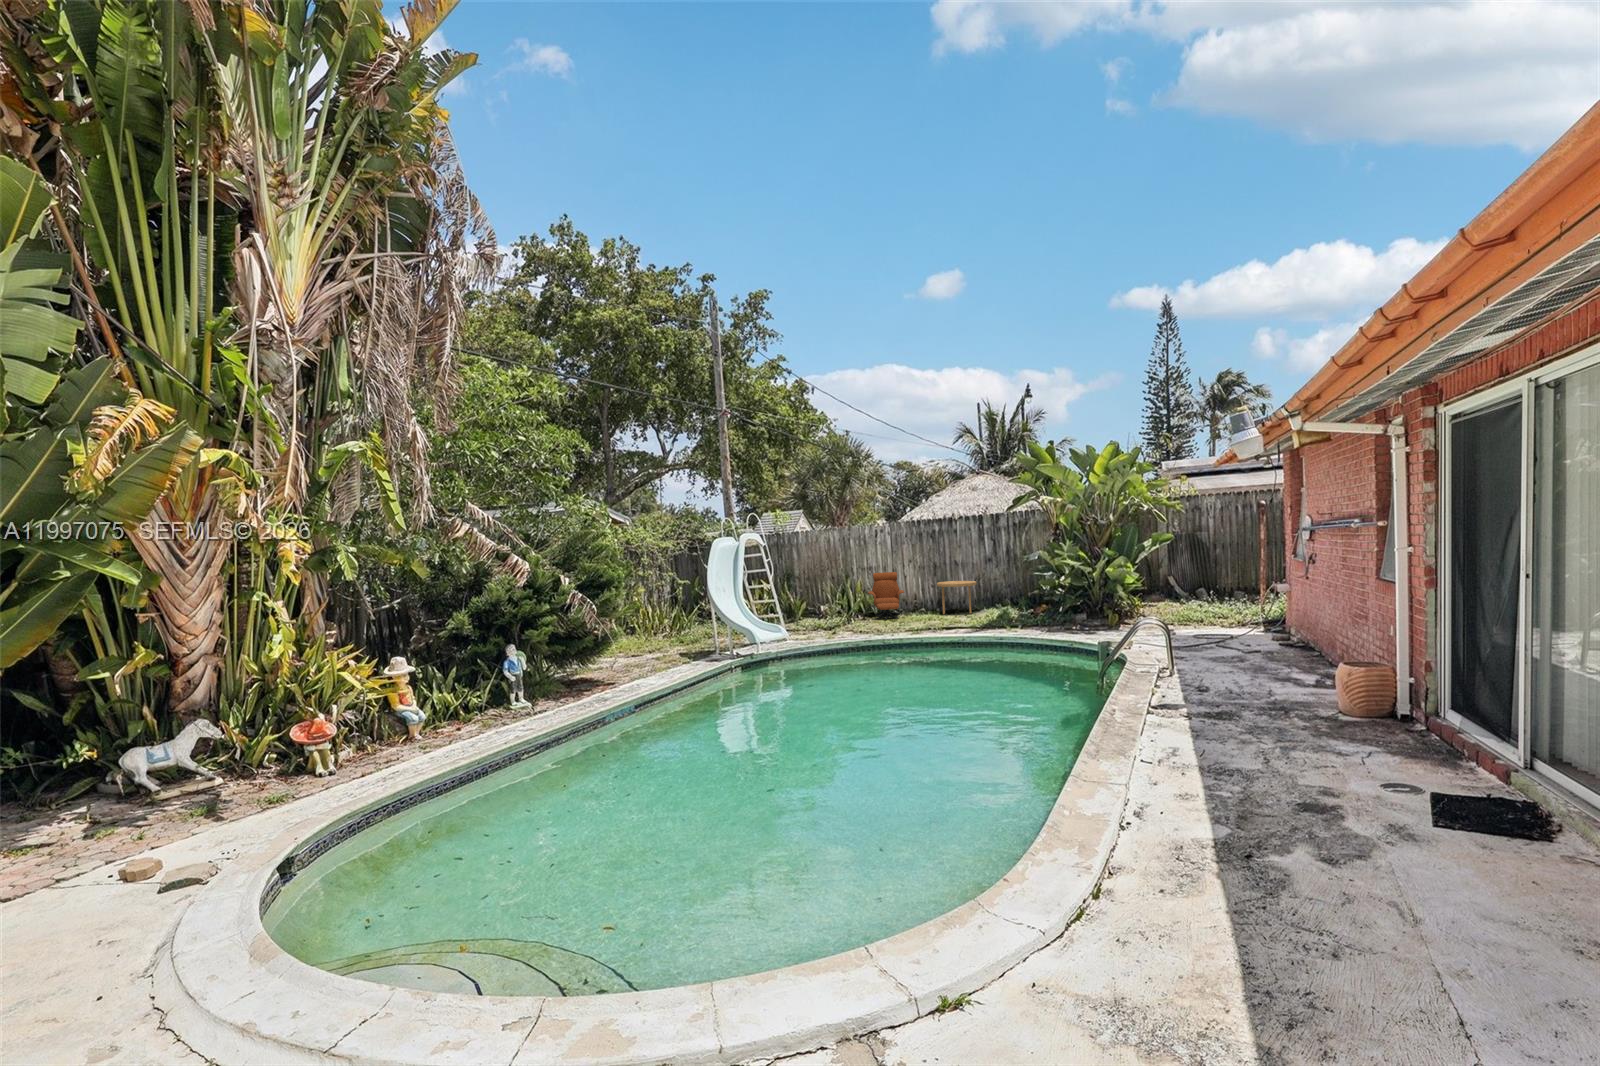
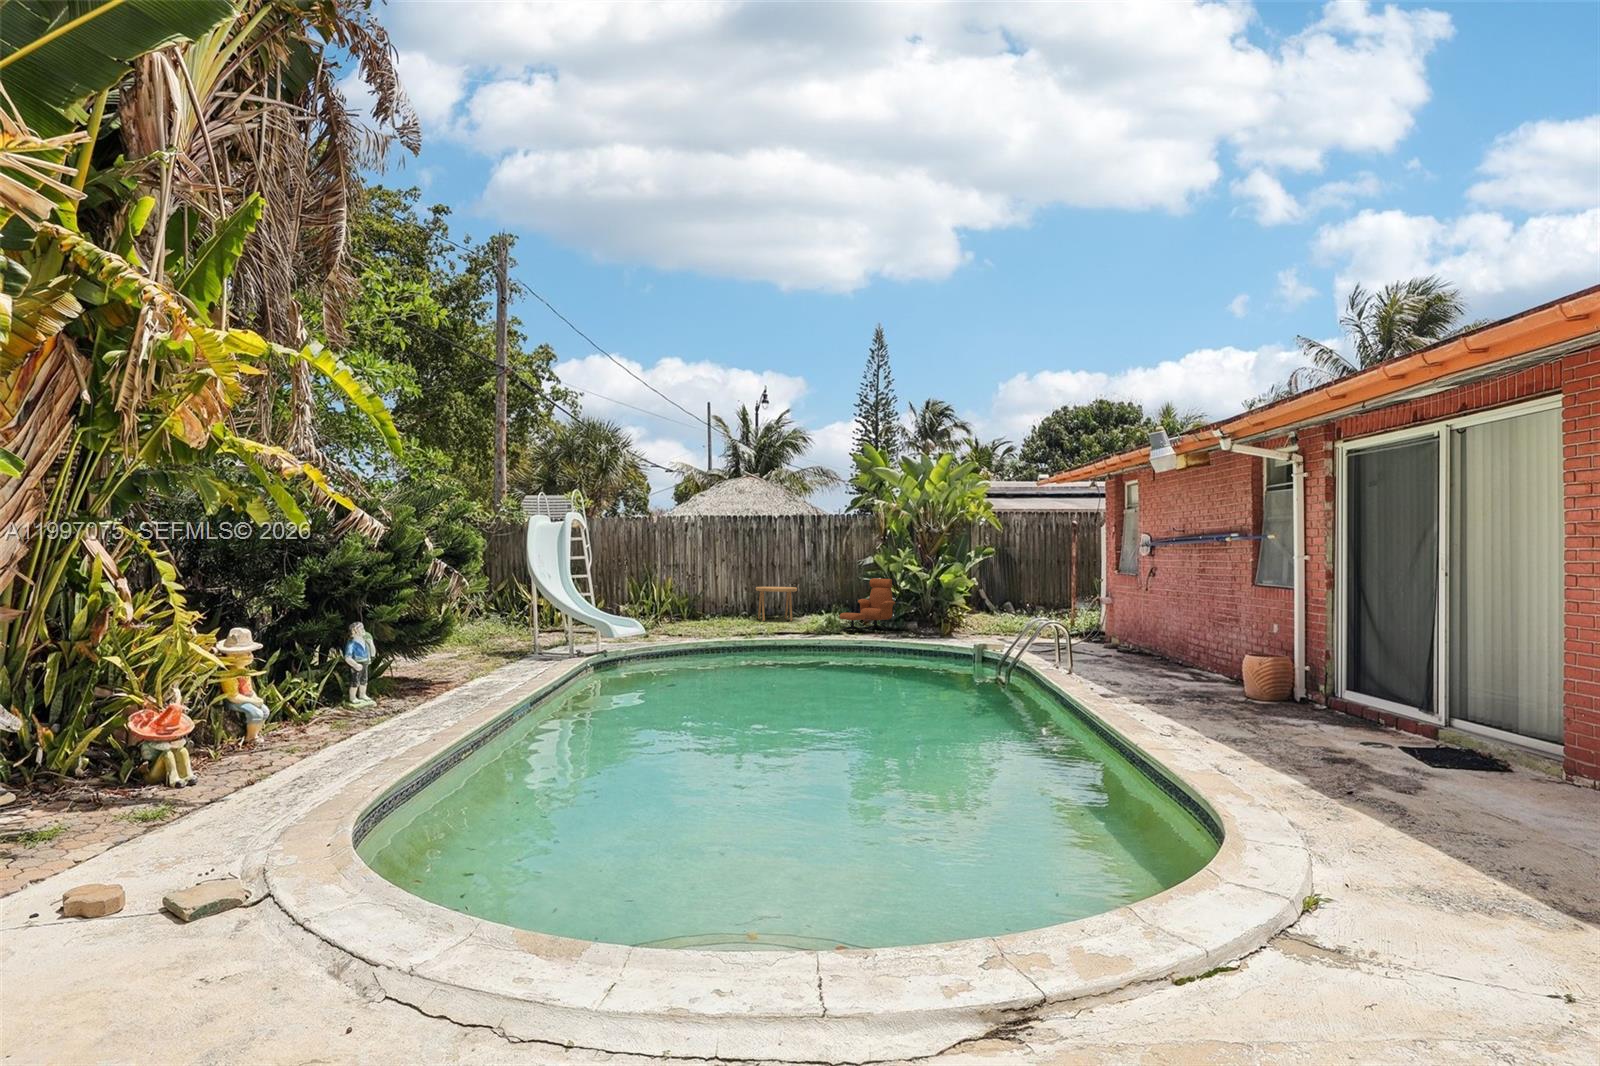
lounge chair: present [868,572,904,620] -> present [839,578,895,632]

